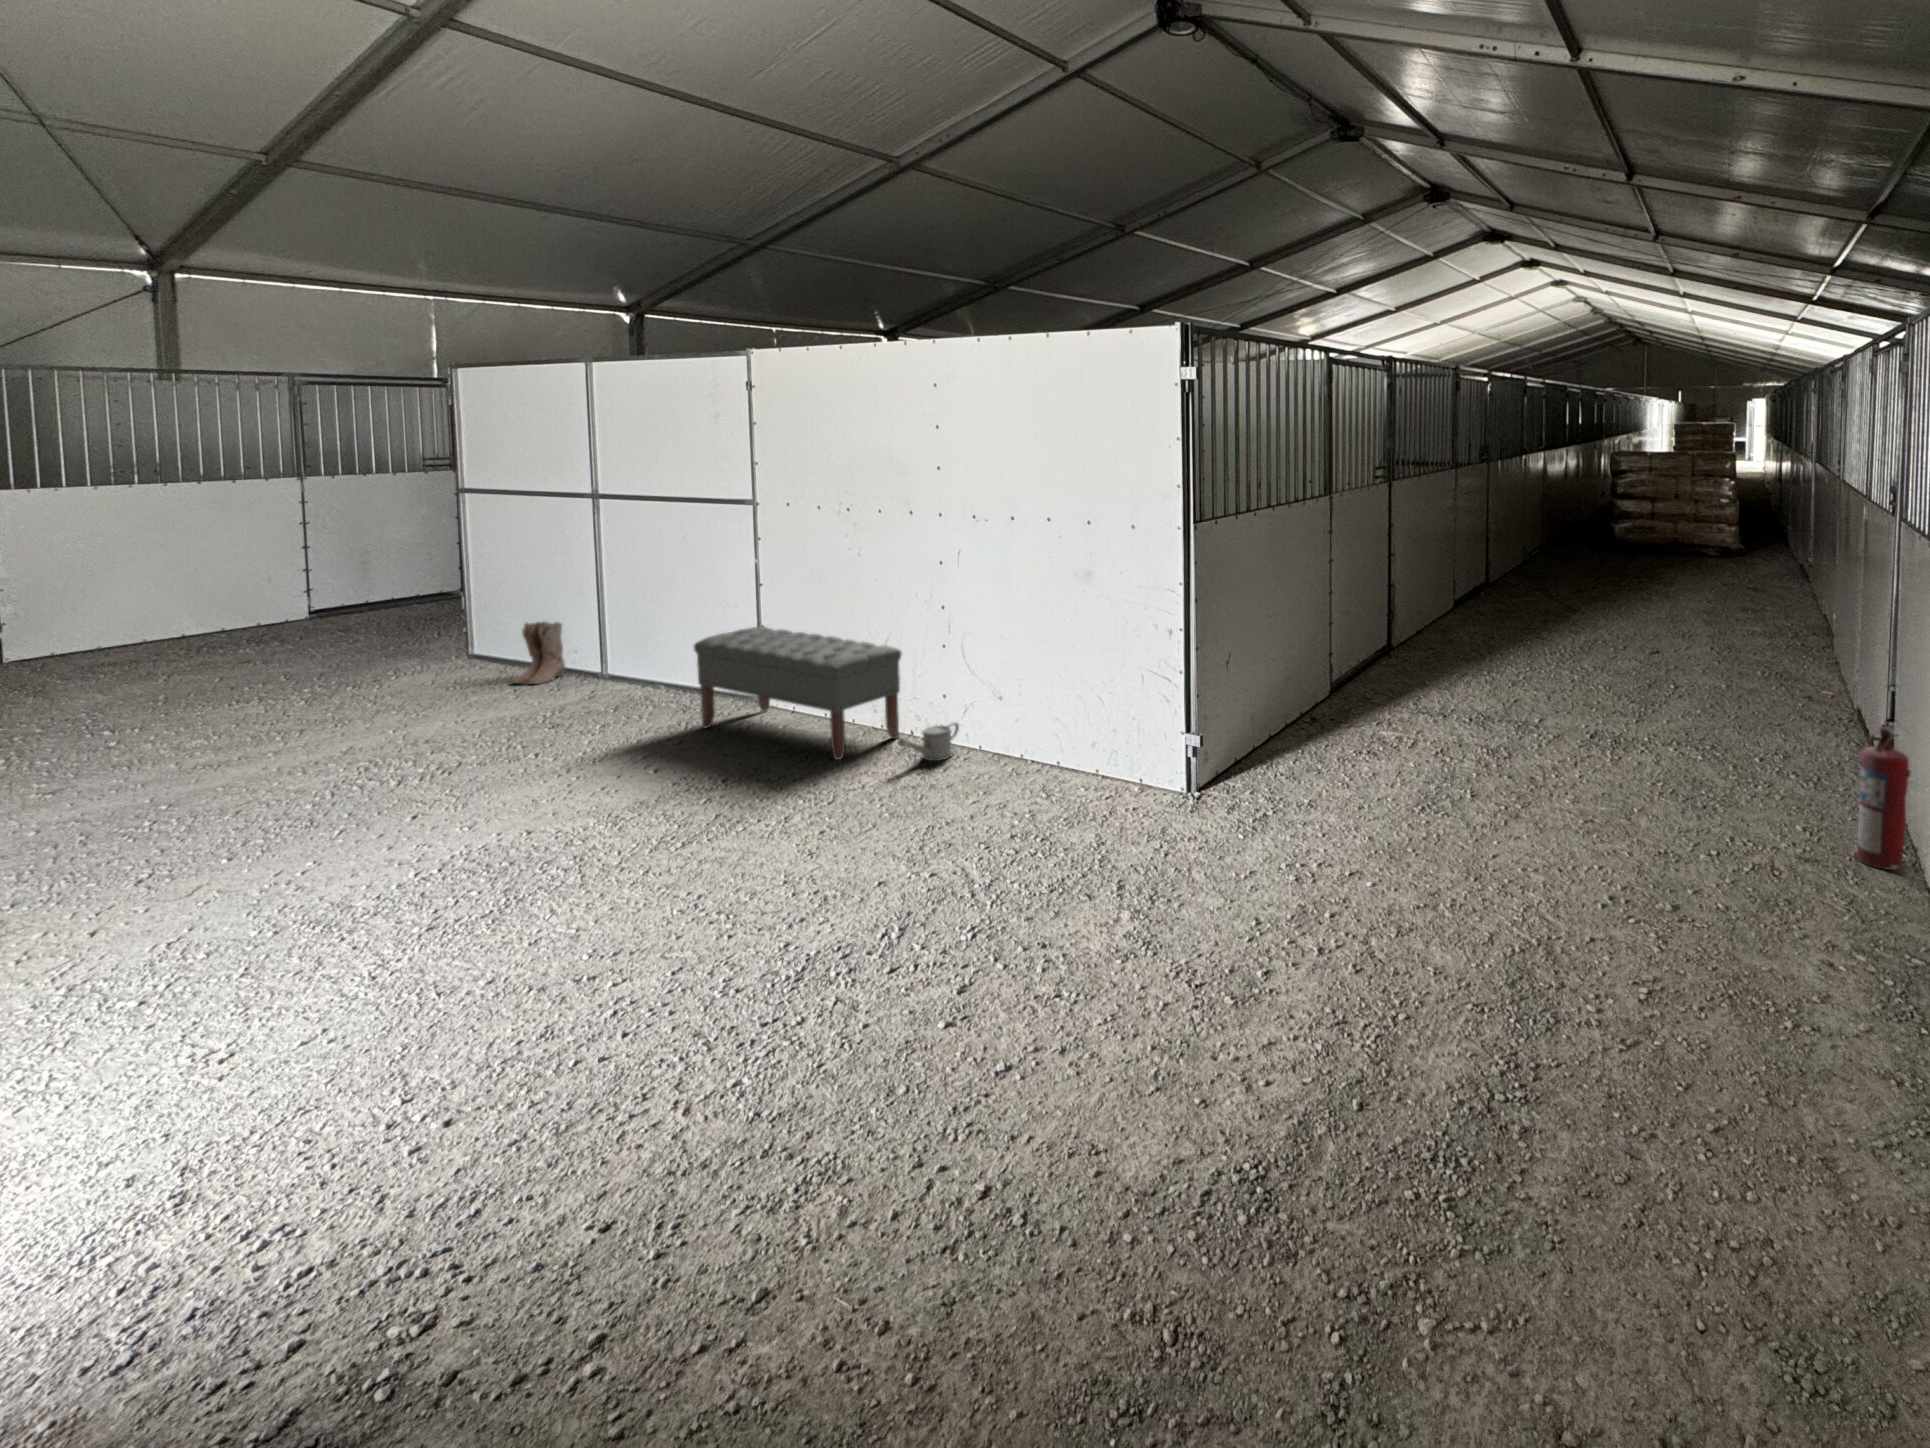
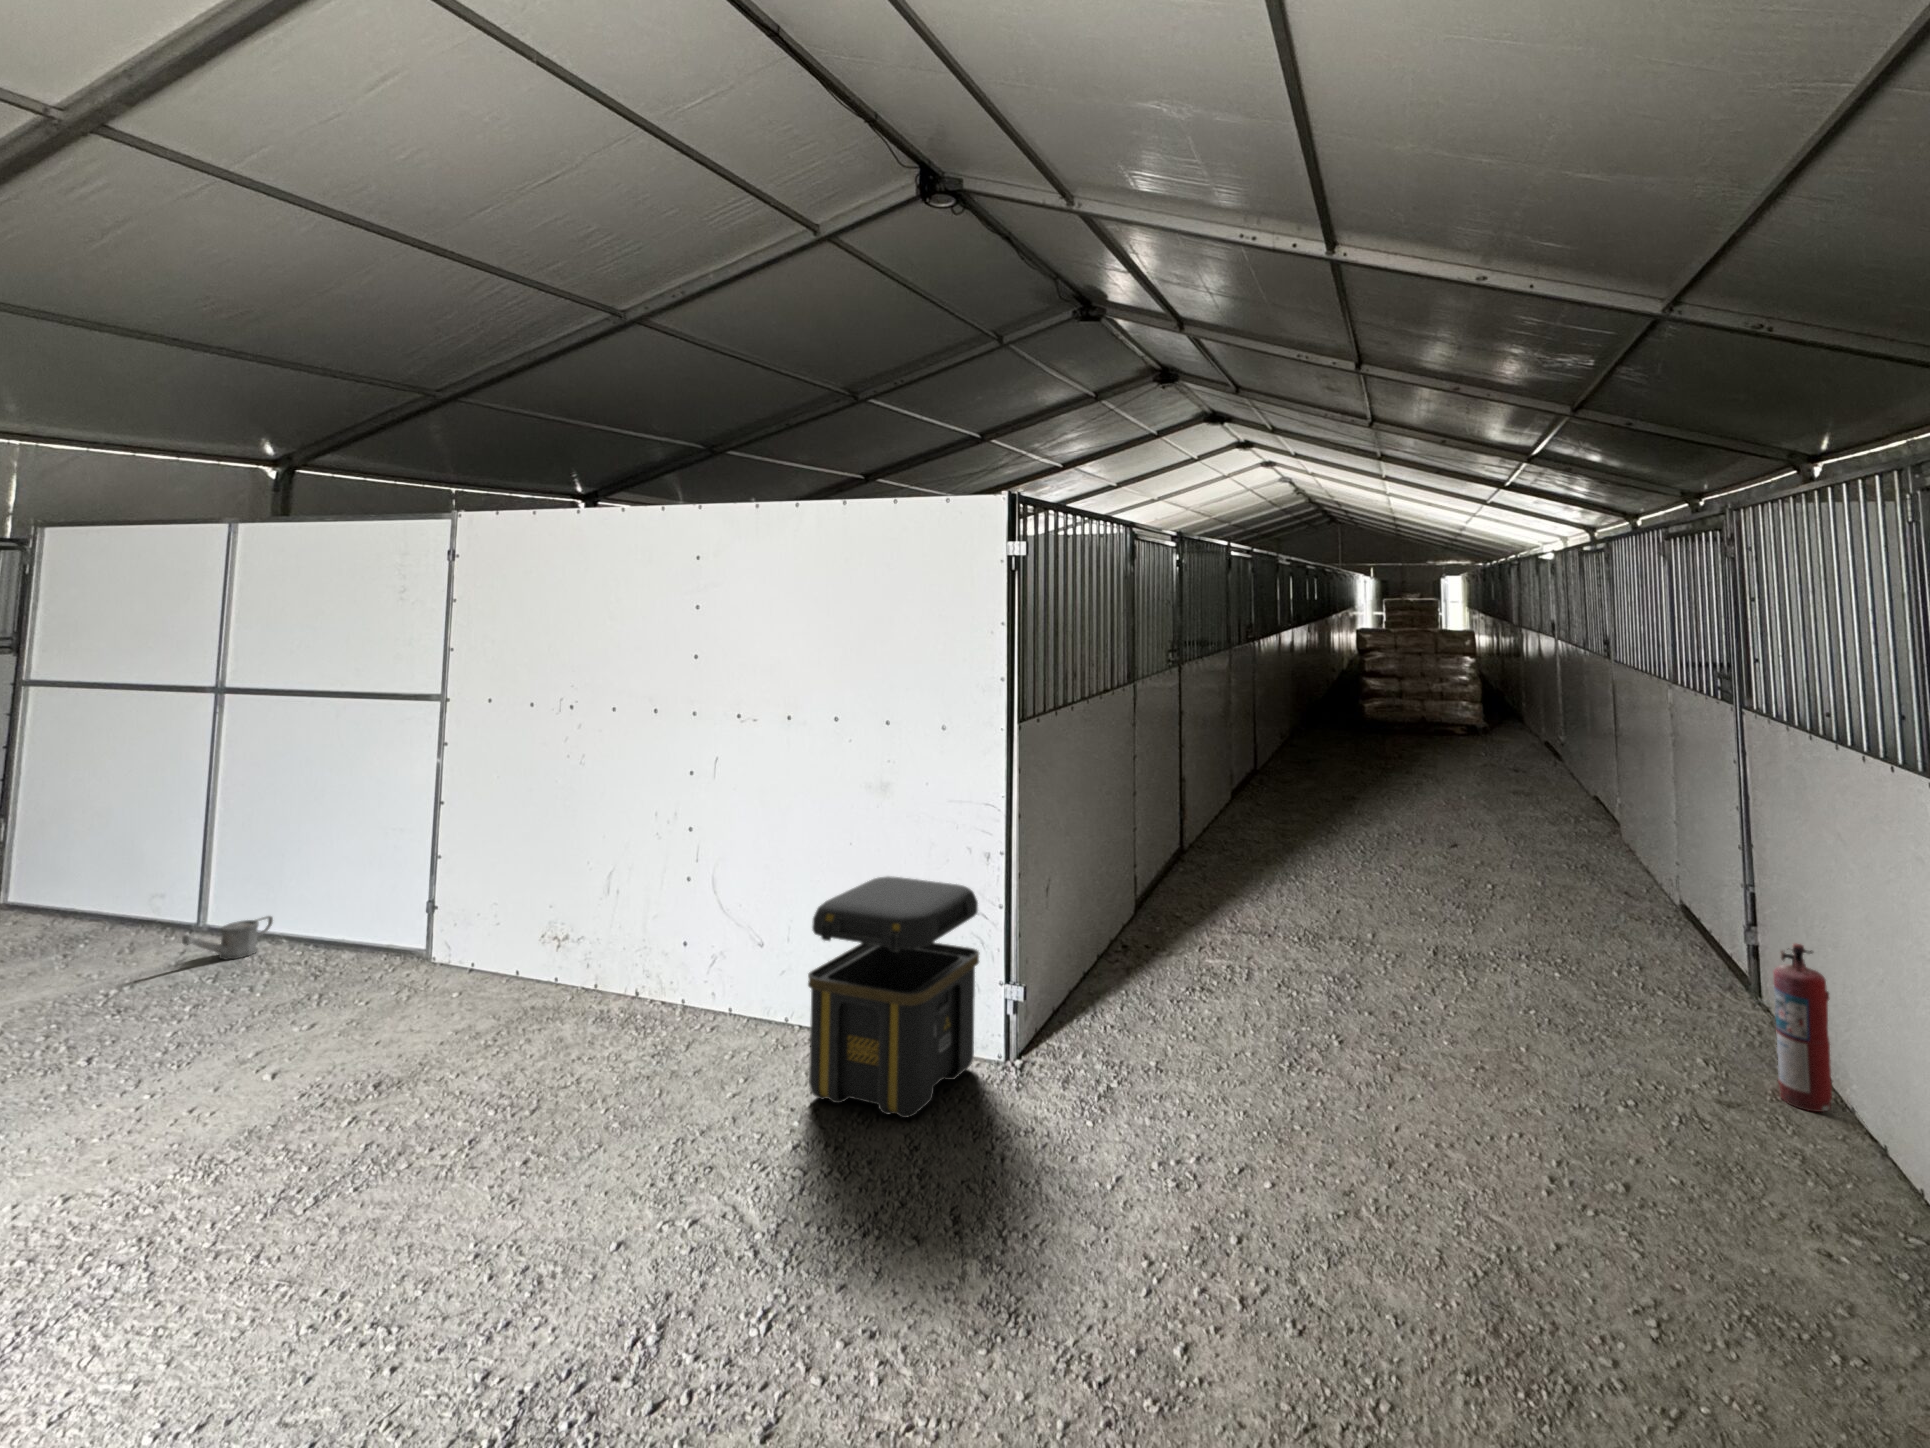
boots: present [513,622,565,684] -> none [57,858,147,947]
bench: present [694,627,901,760] -> none [341,859,629,1041]
toolbox: none [1026,646,1163,824] -> present [808,876,979,1118]
watering can: present [898,723,959,761] -> present [182,916,273,960]

